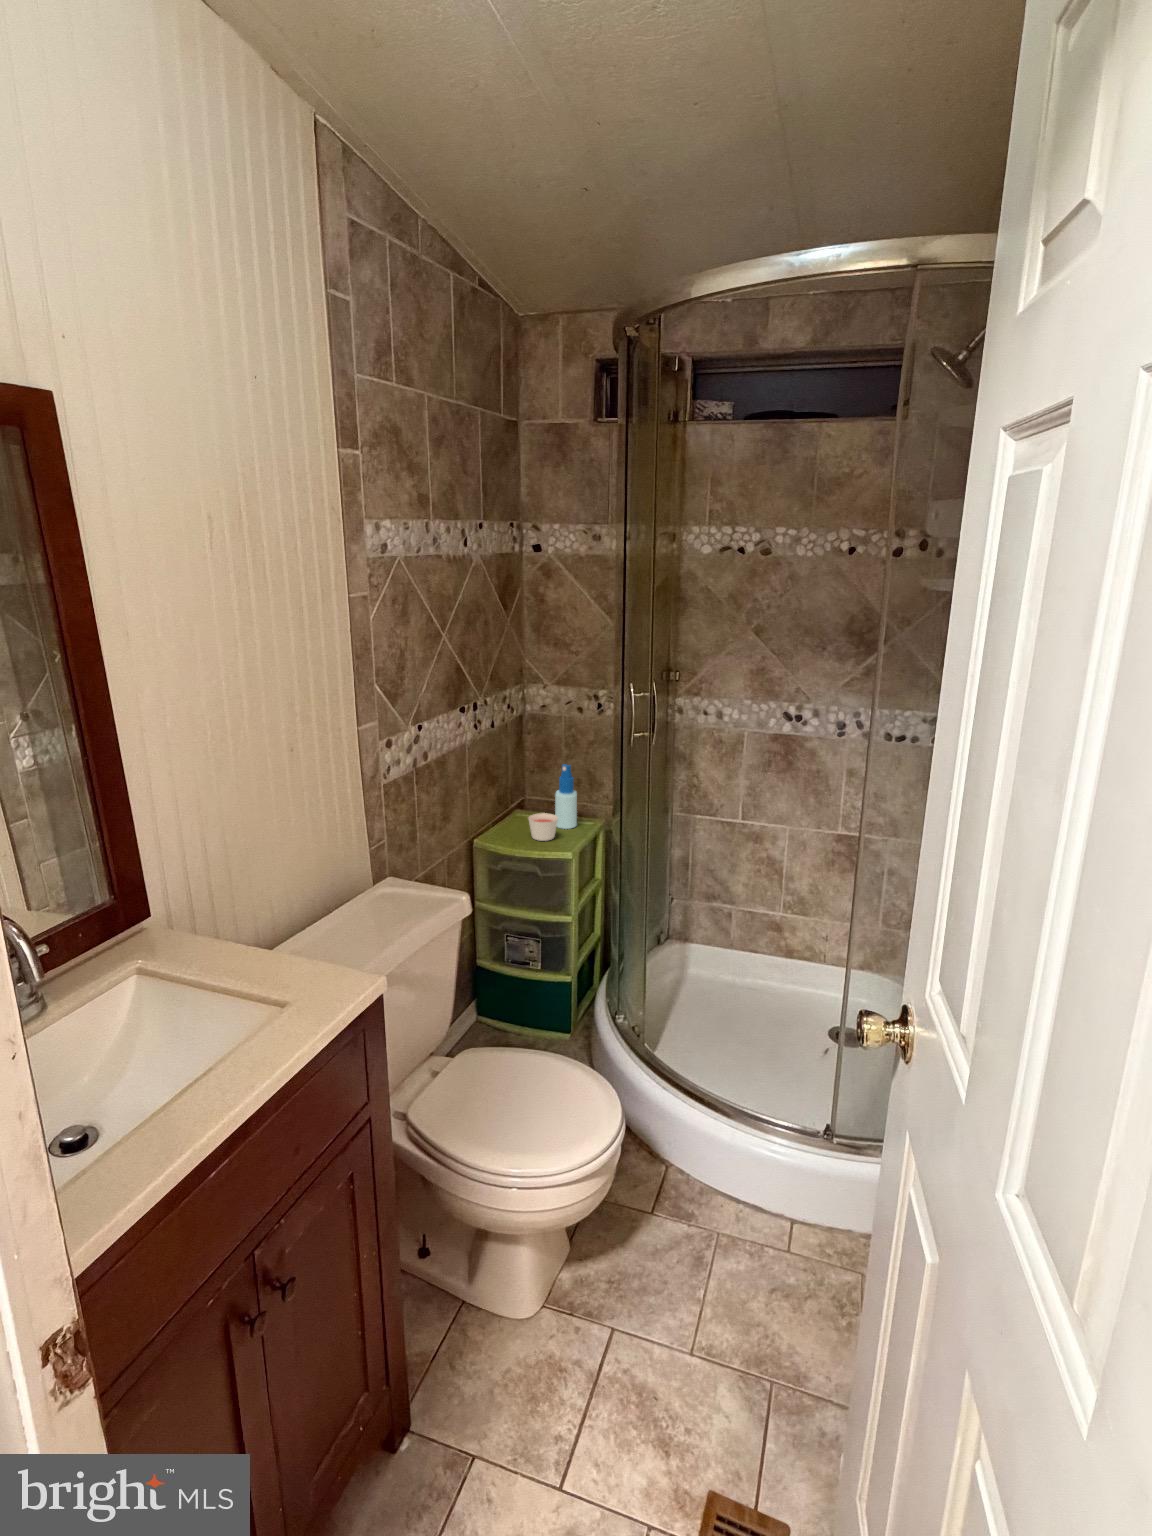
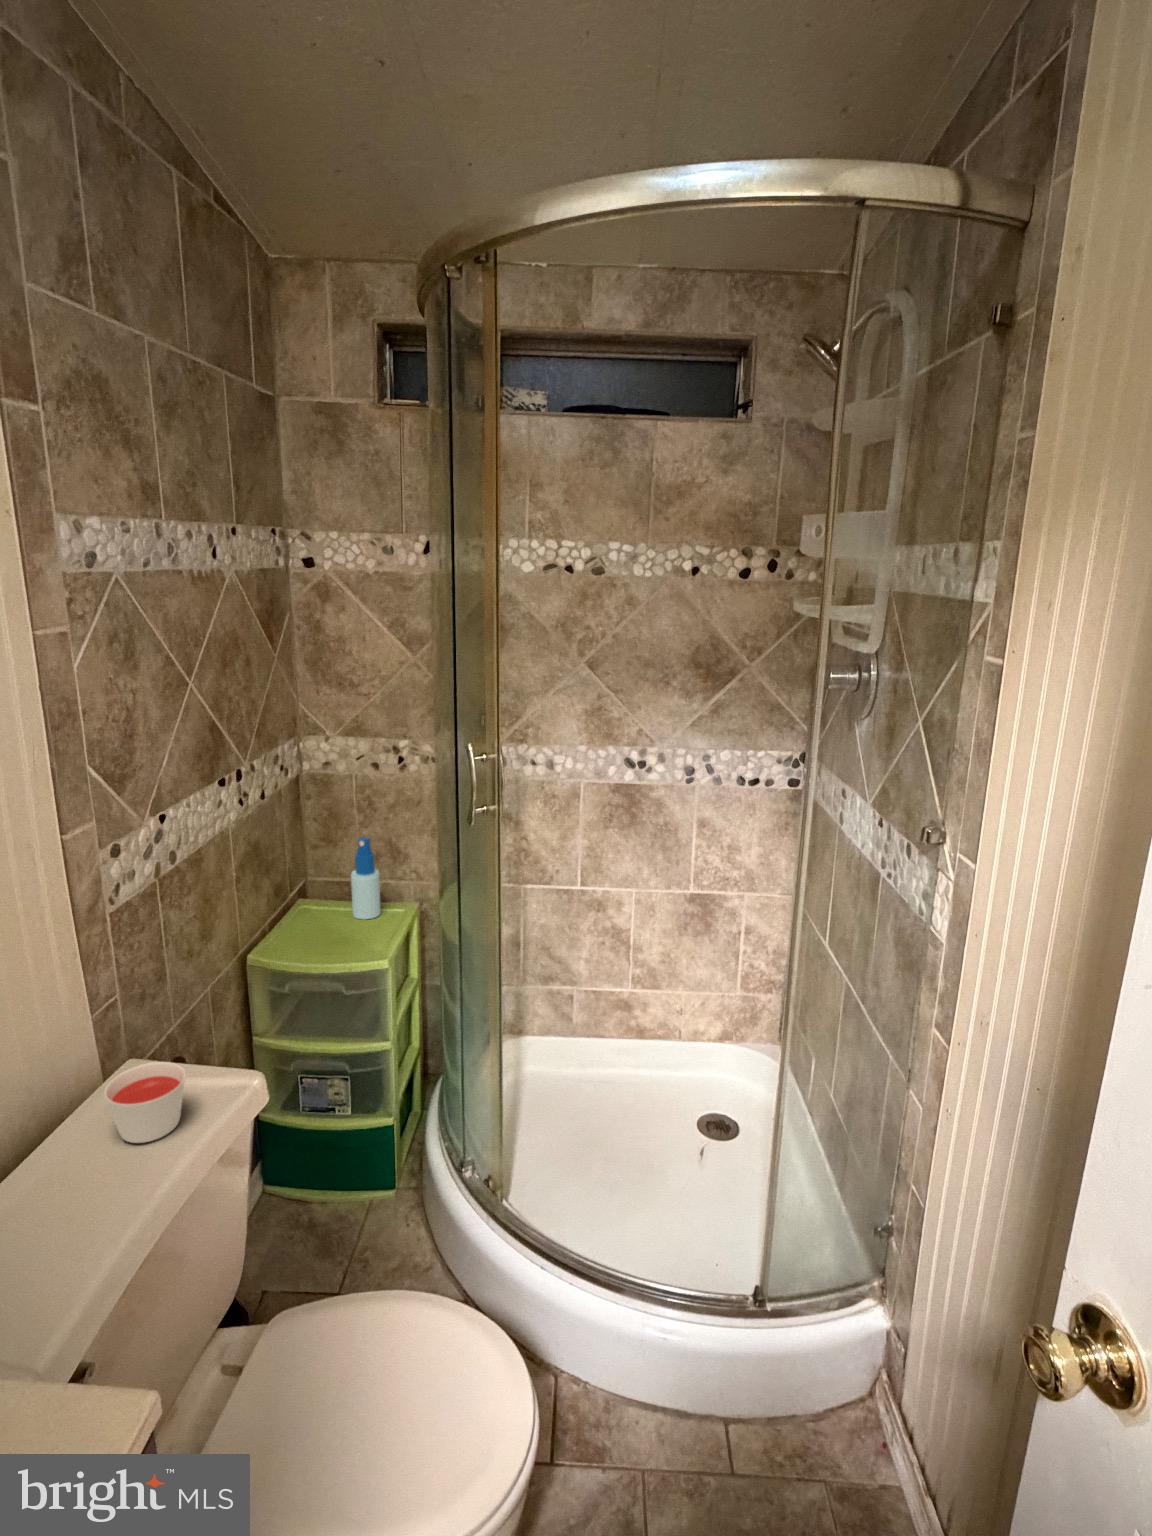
candle: present [529,813,558,841] -> present [105,1062,185,1143]

